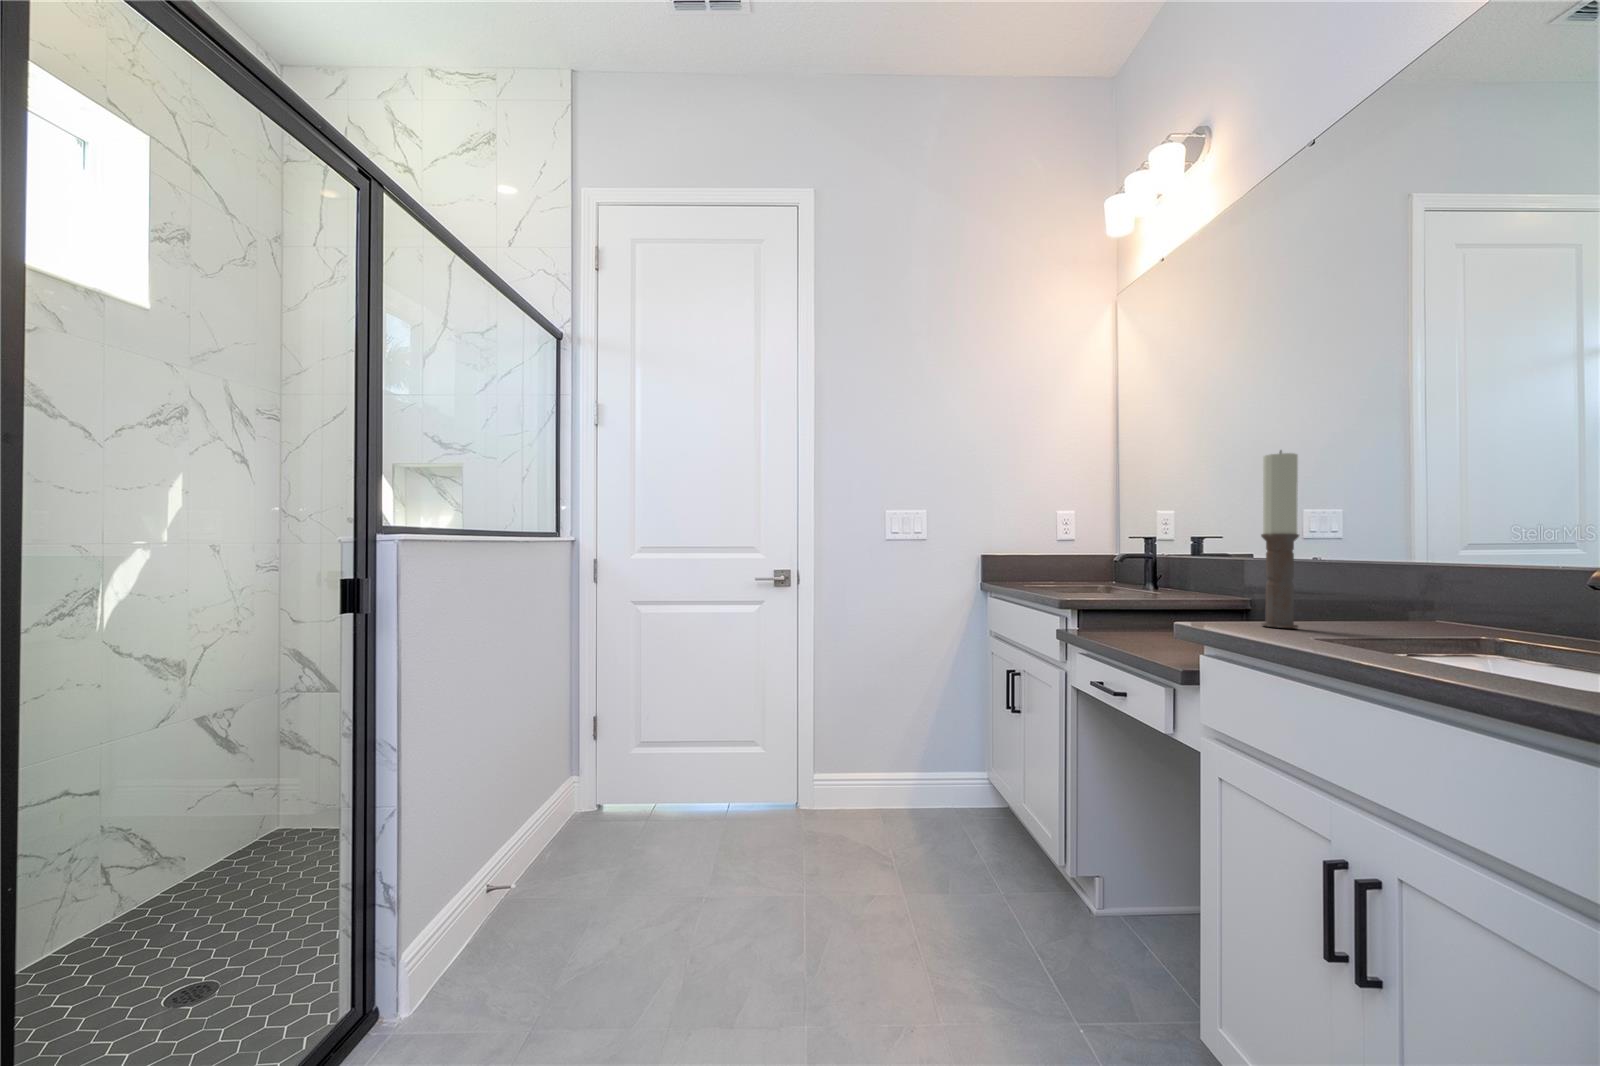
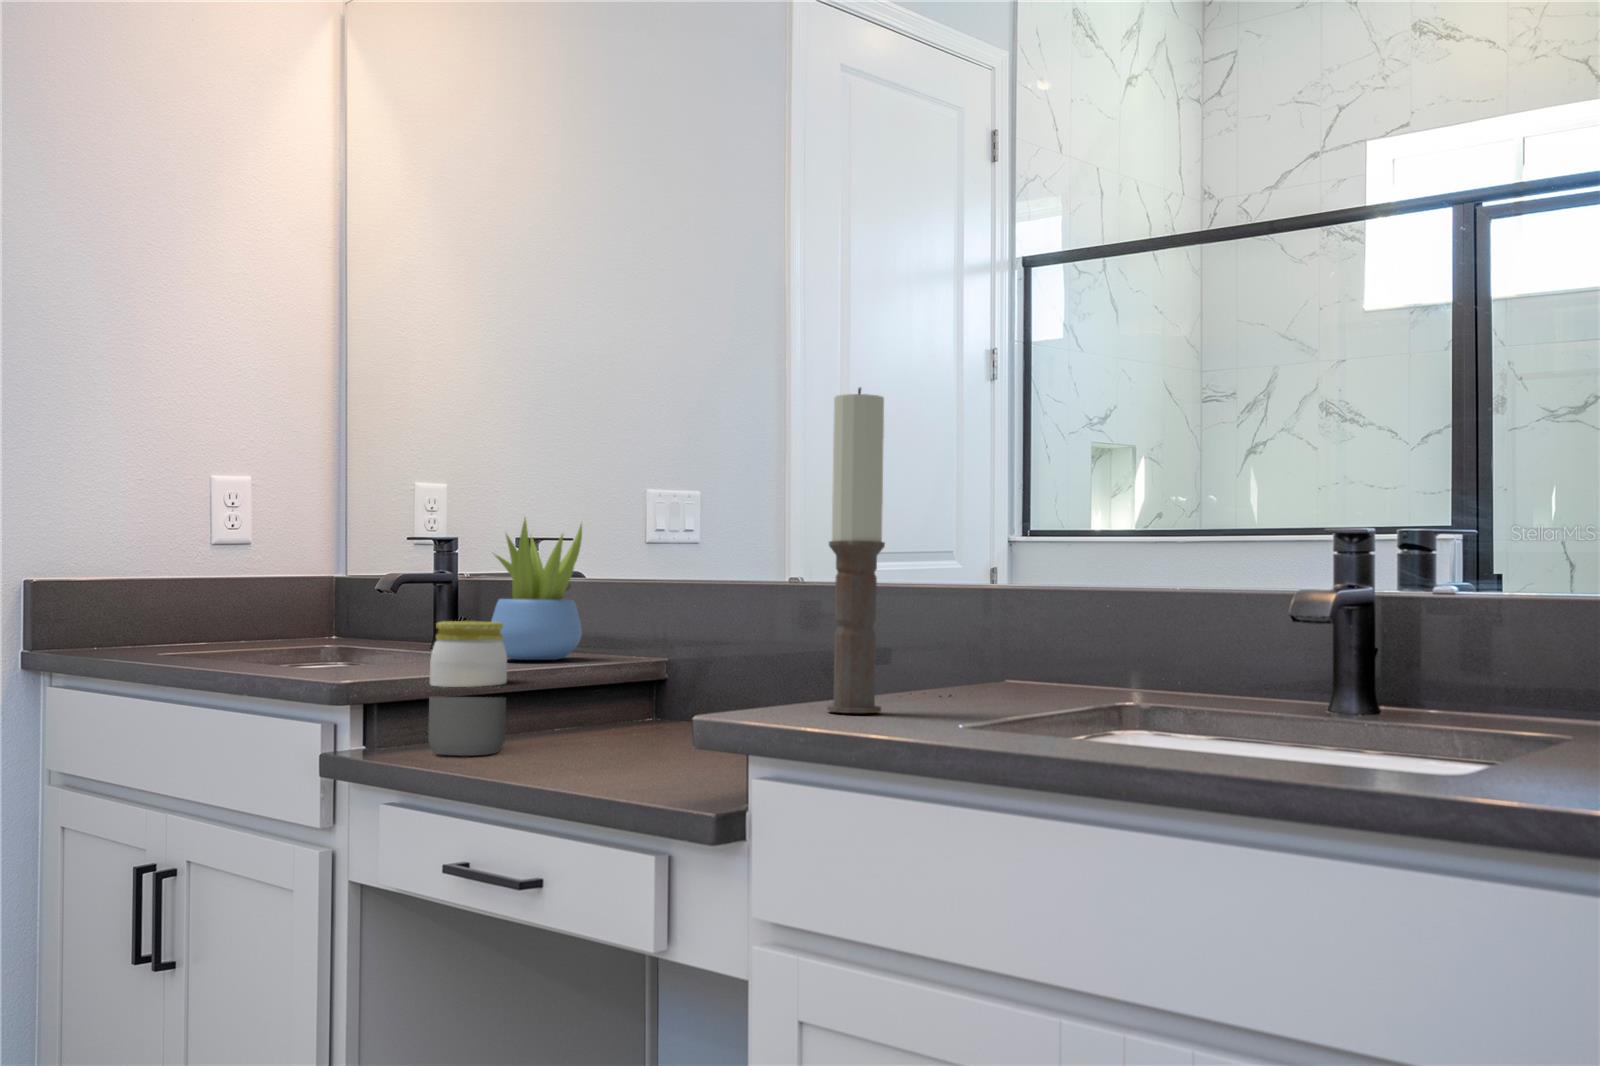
succulent plant: none [1159,526,1211,597] -> present [491,518,582,660]
jar: none [1100,575,1139,637] -> present [428,621,507,756]

